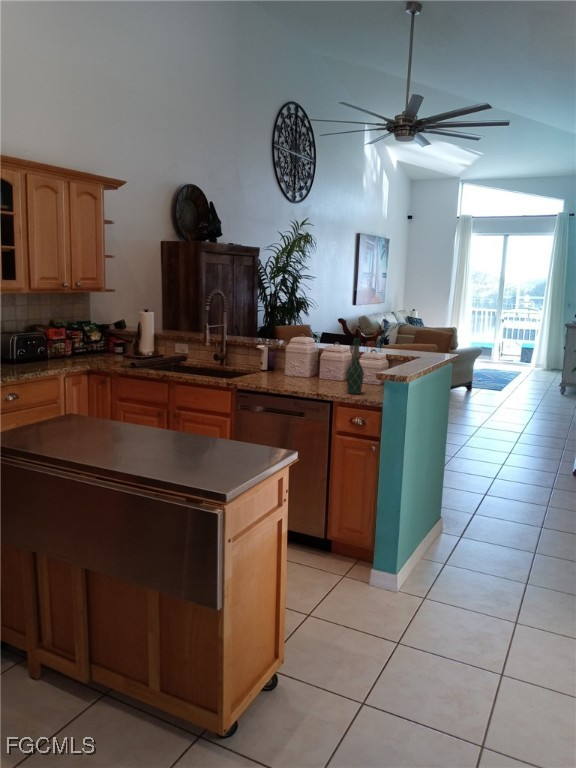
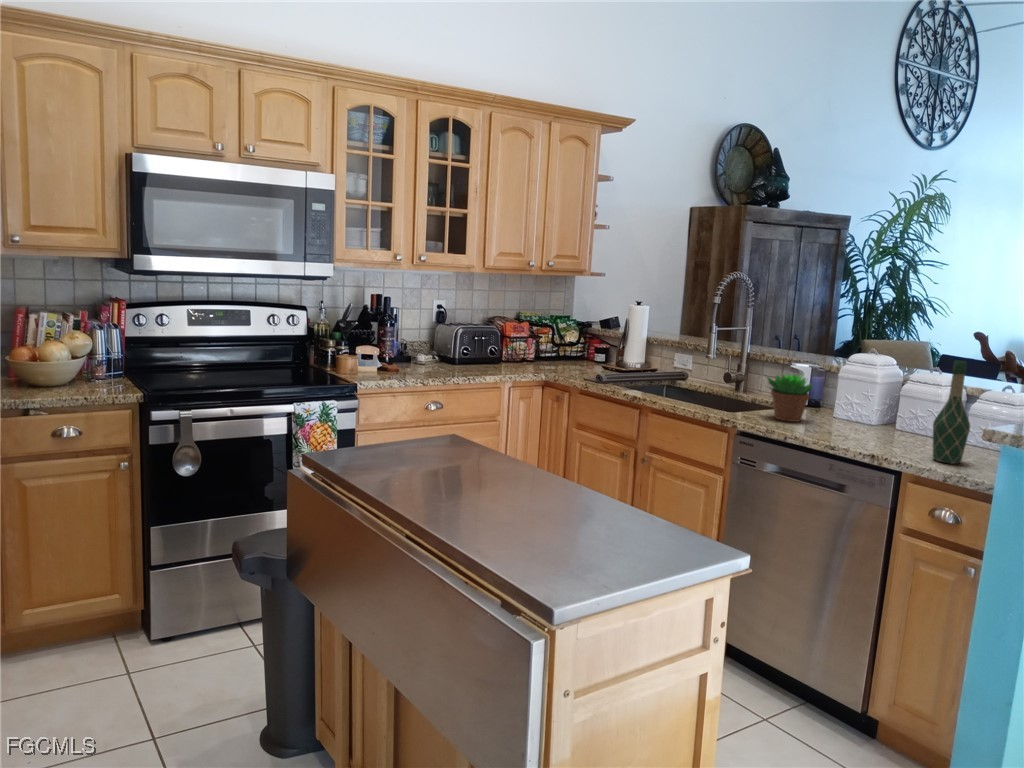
succulent plant: none [248,351,277,381] -> present [767,374,813,422]

